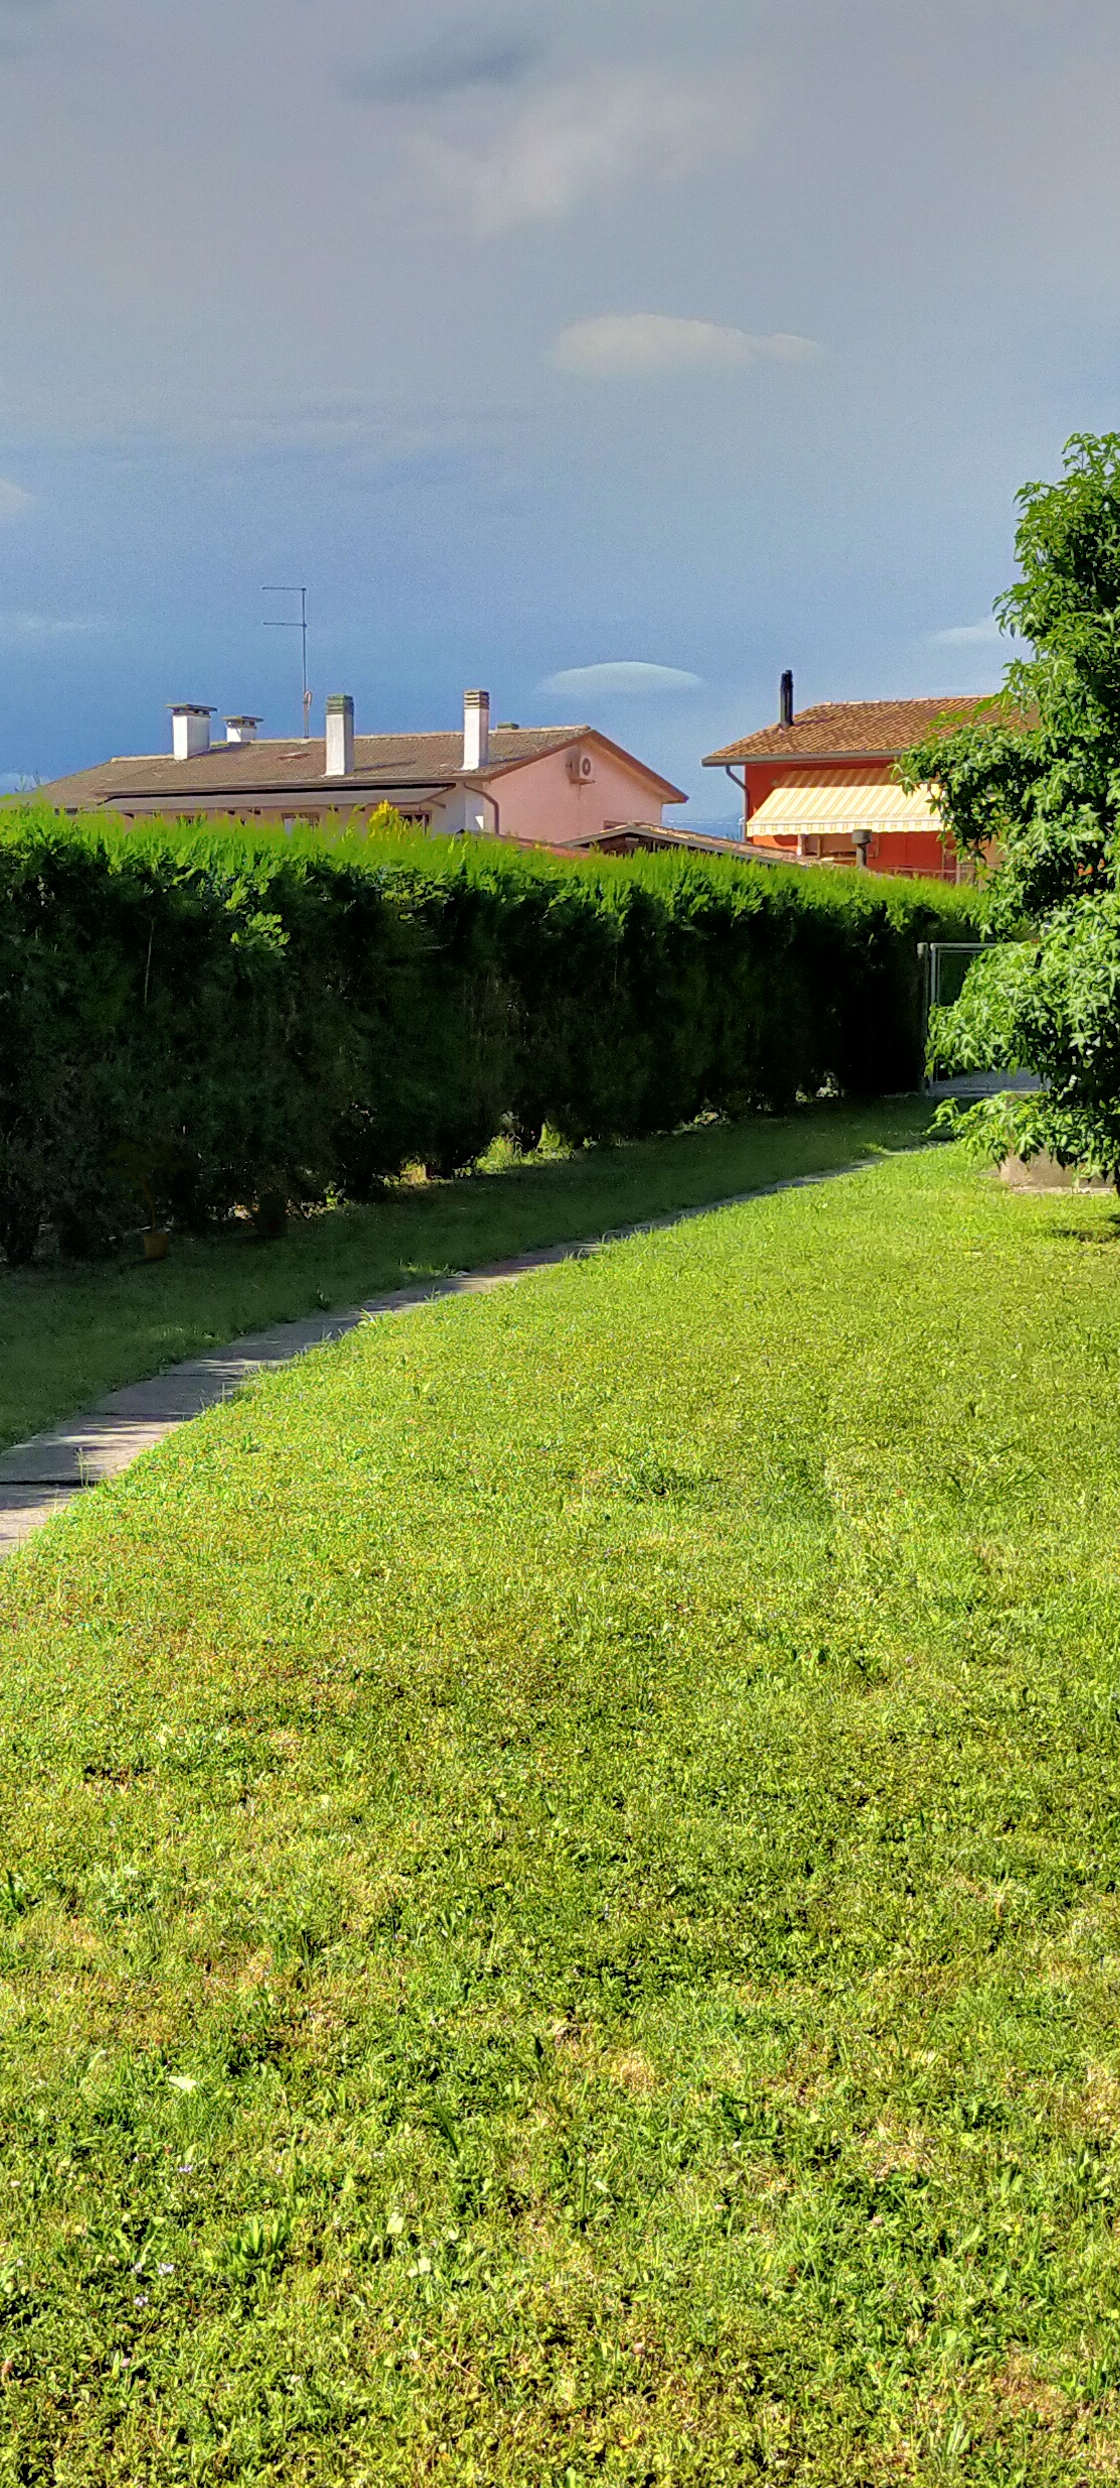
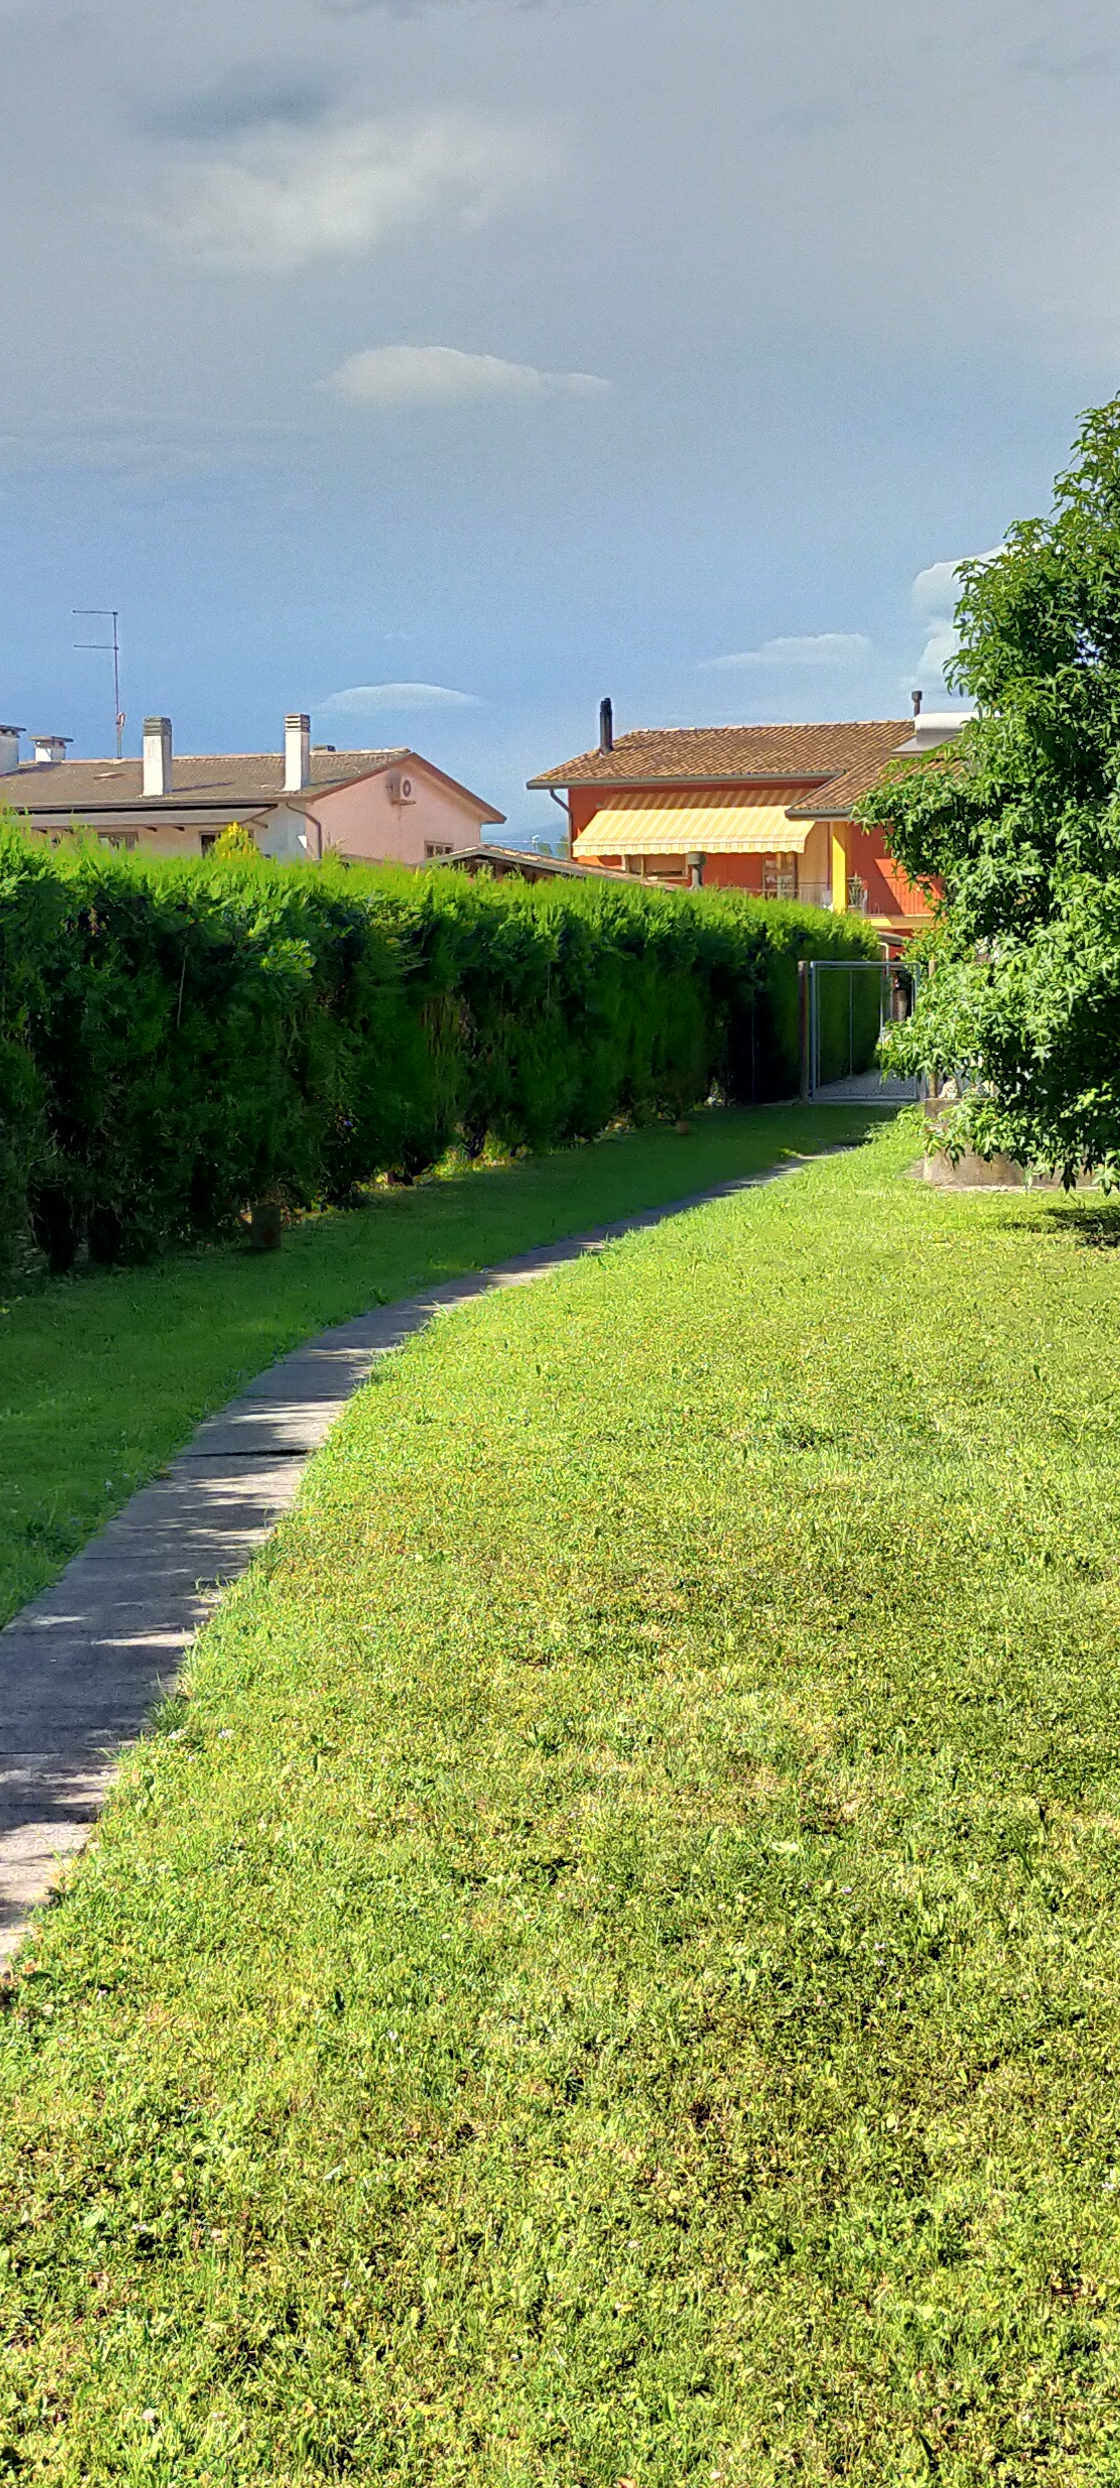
potted plant: present [104,1137,198,1259] -> present [658,1072,705,1135]

